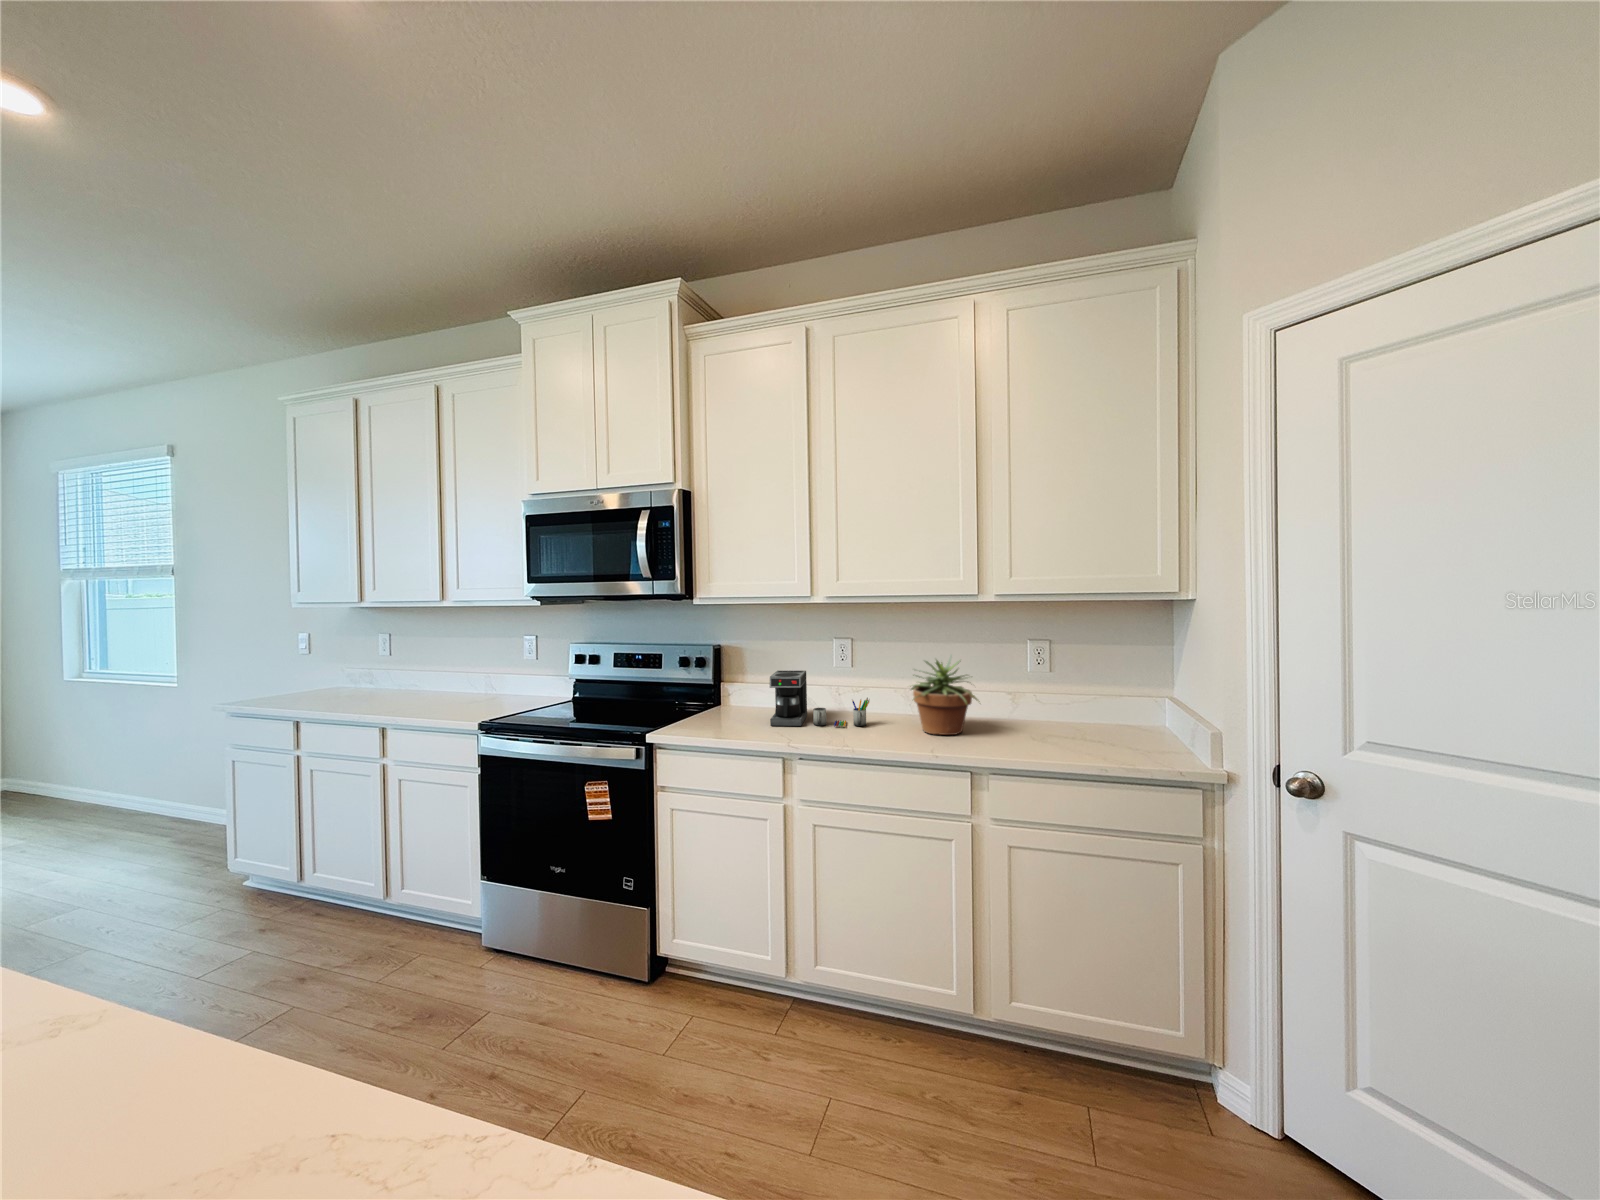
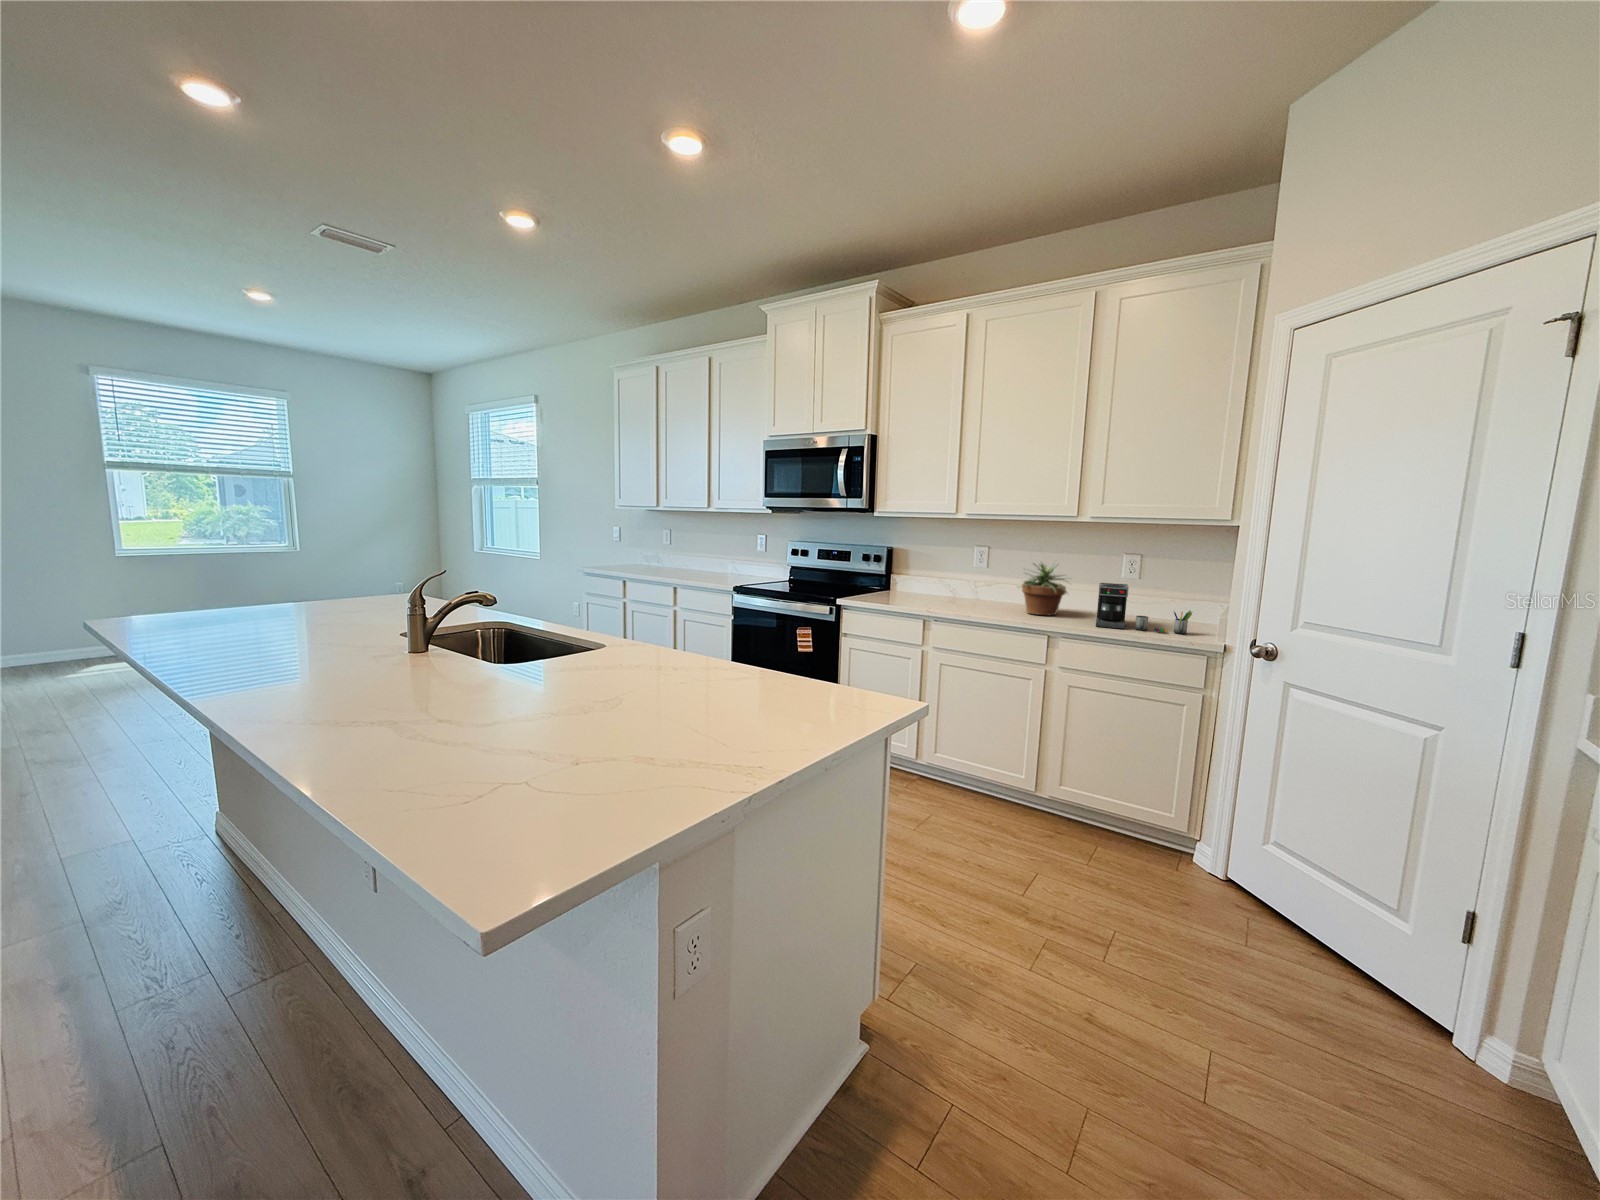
coffee maker: present [770,671,869,727] -> present [1096,583,1192,634]

